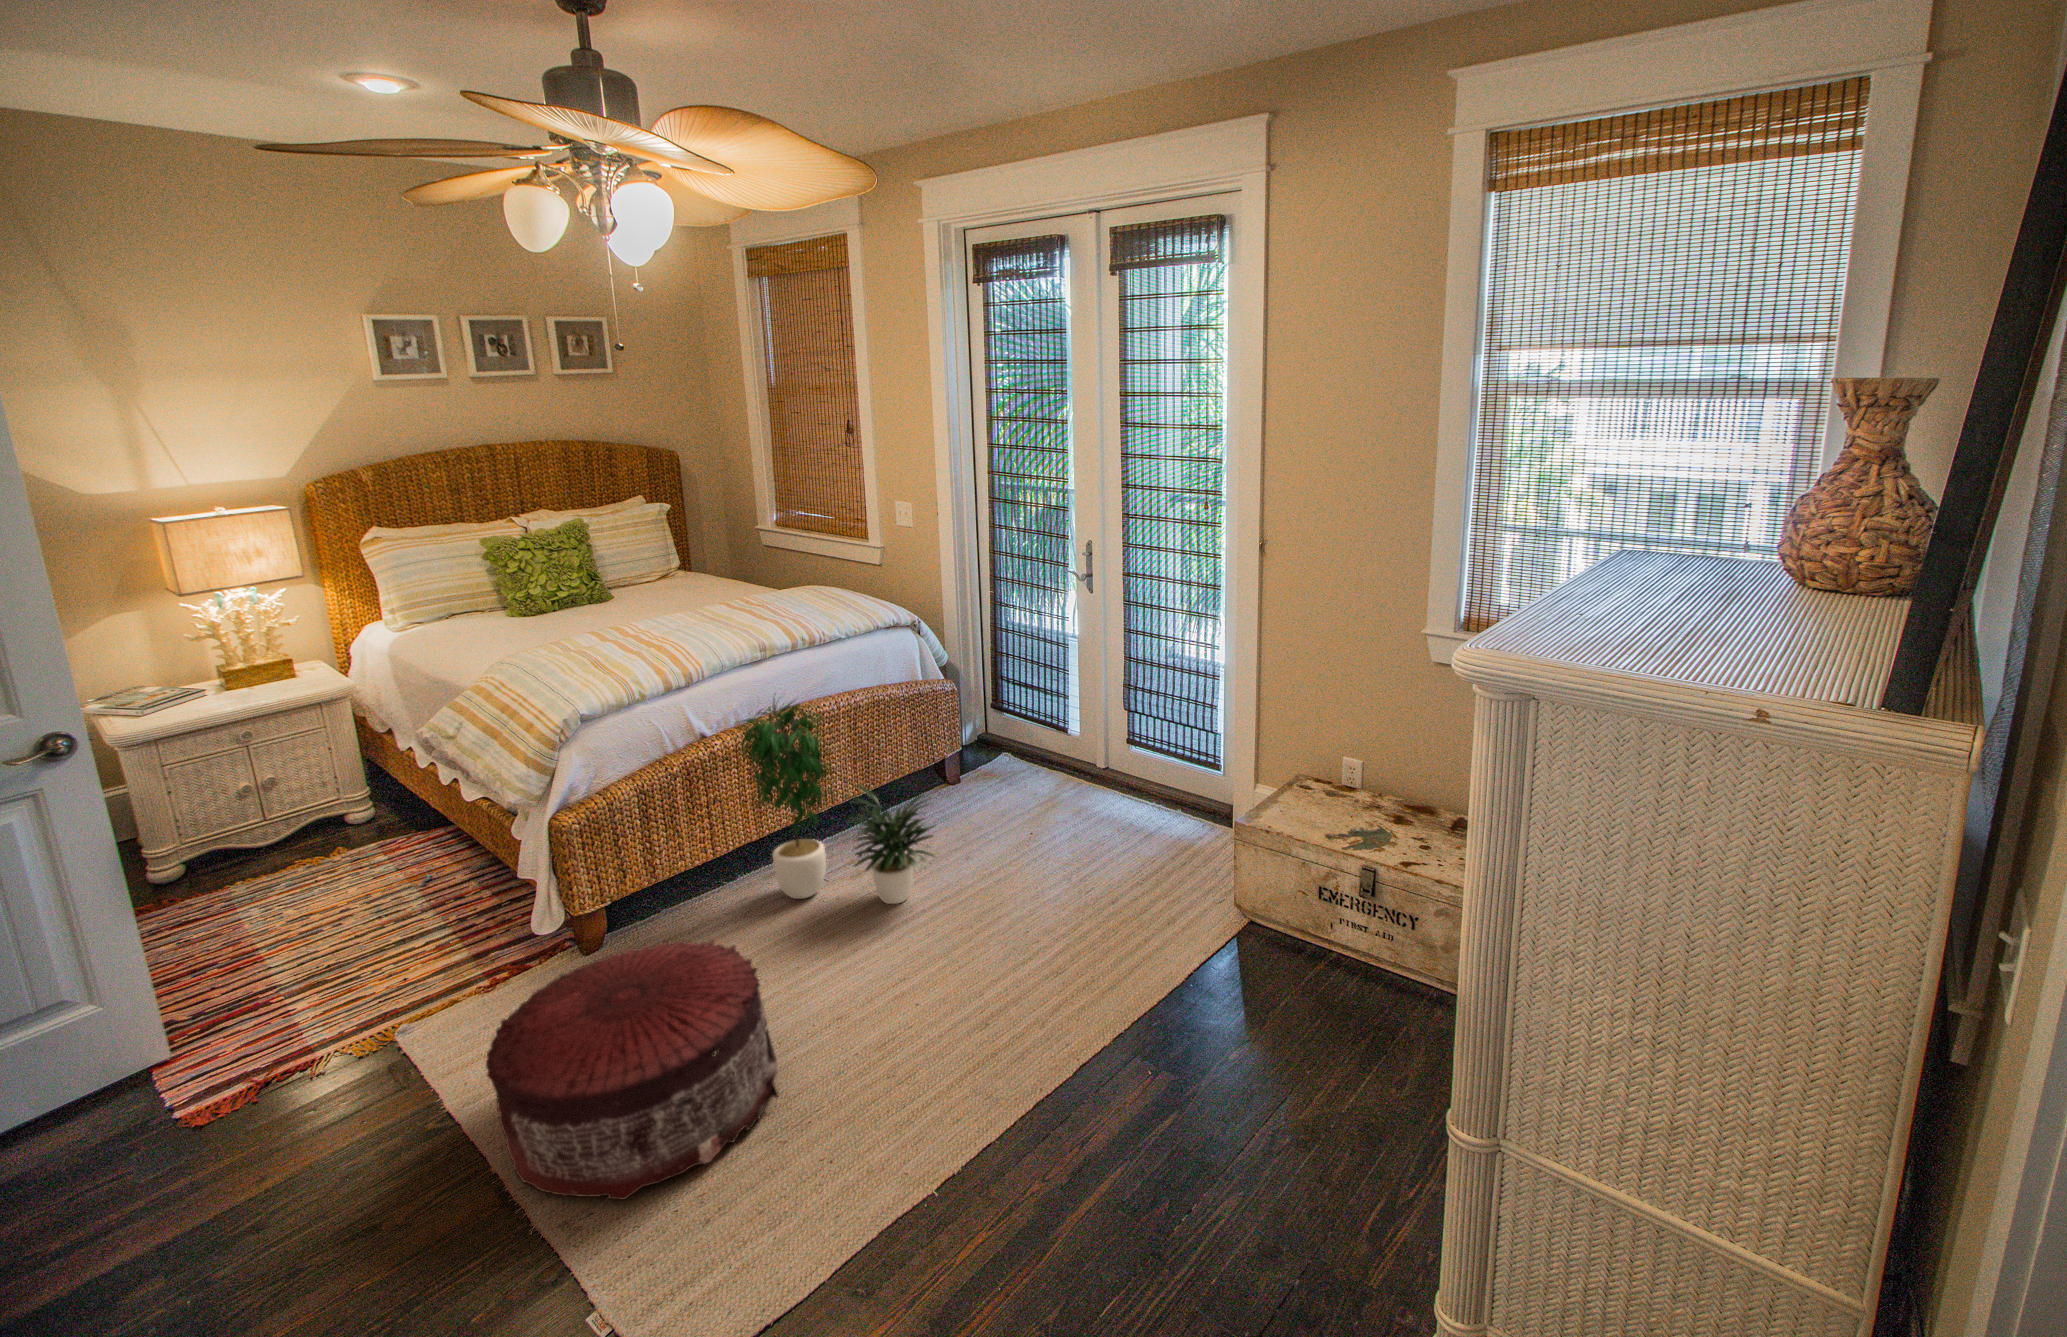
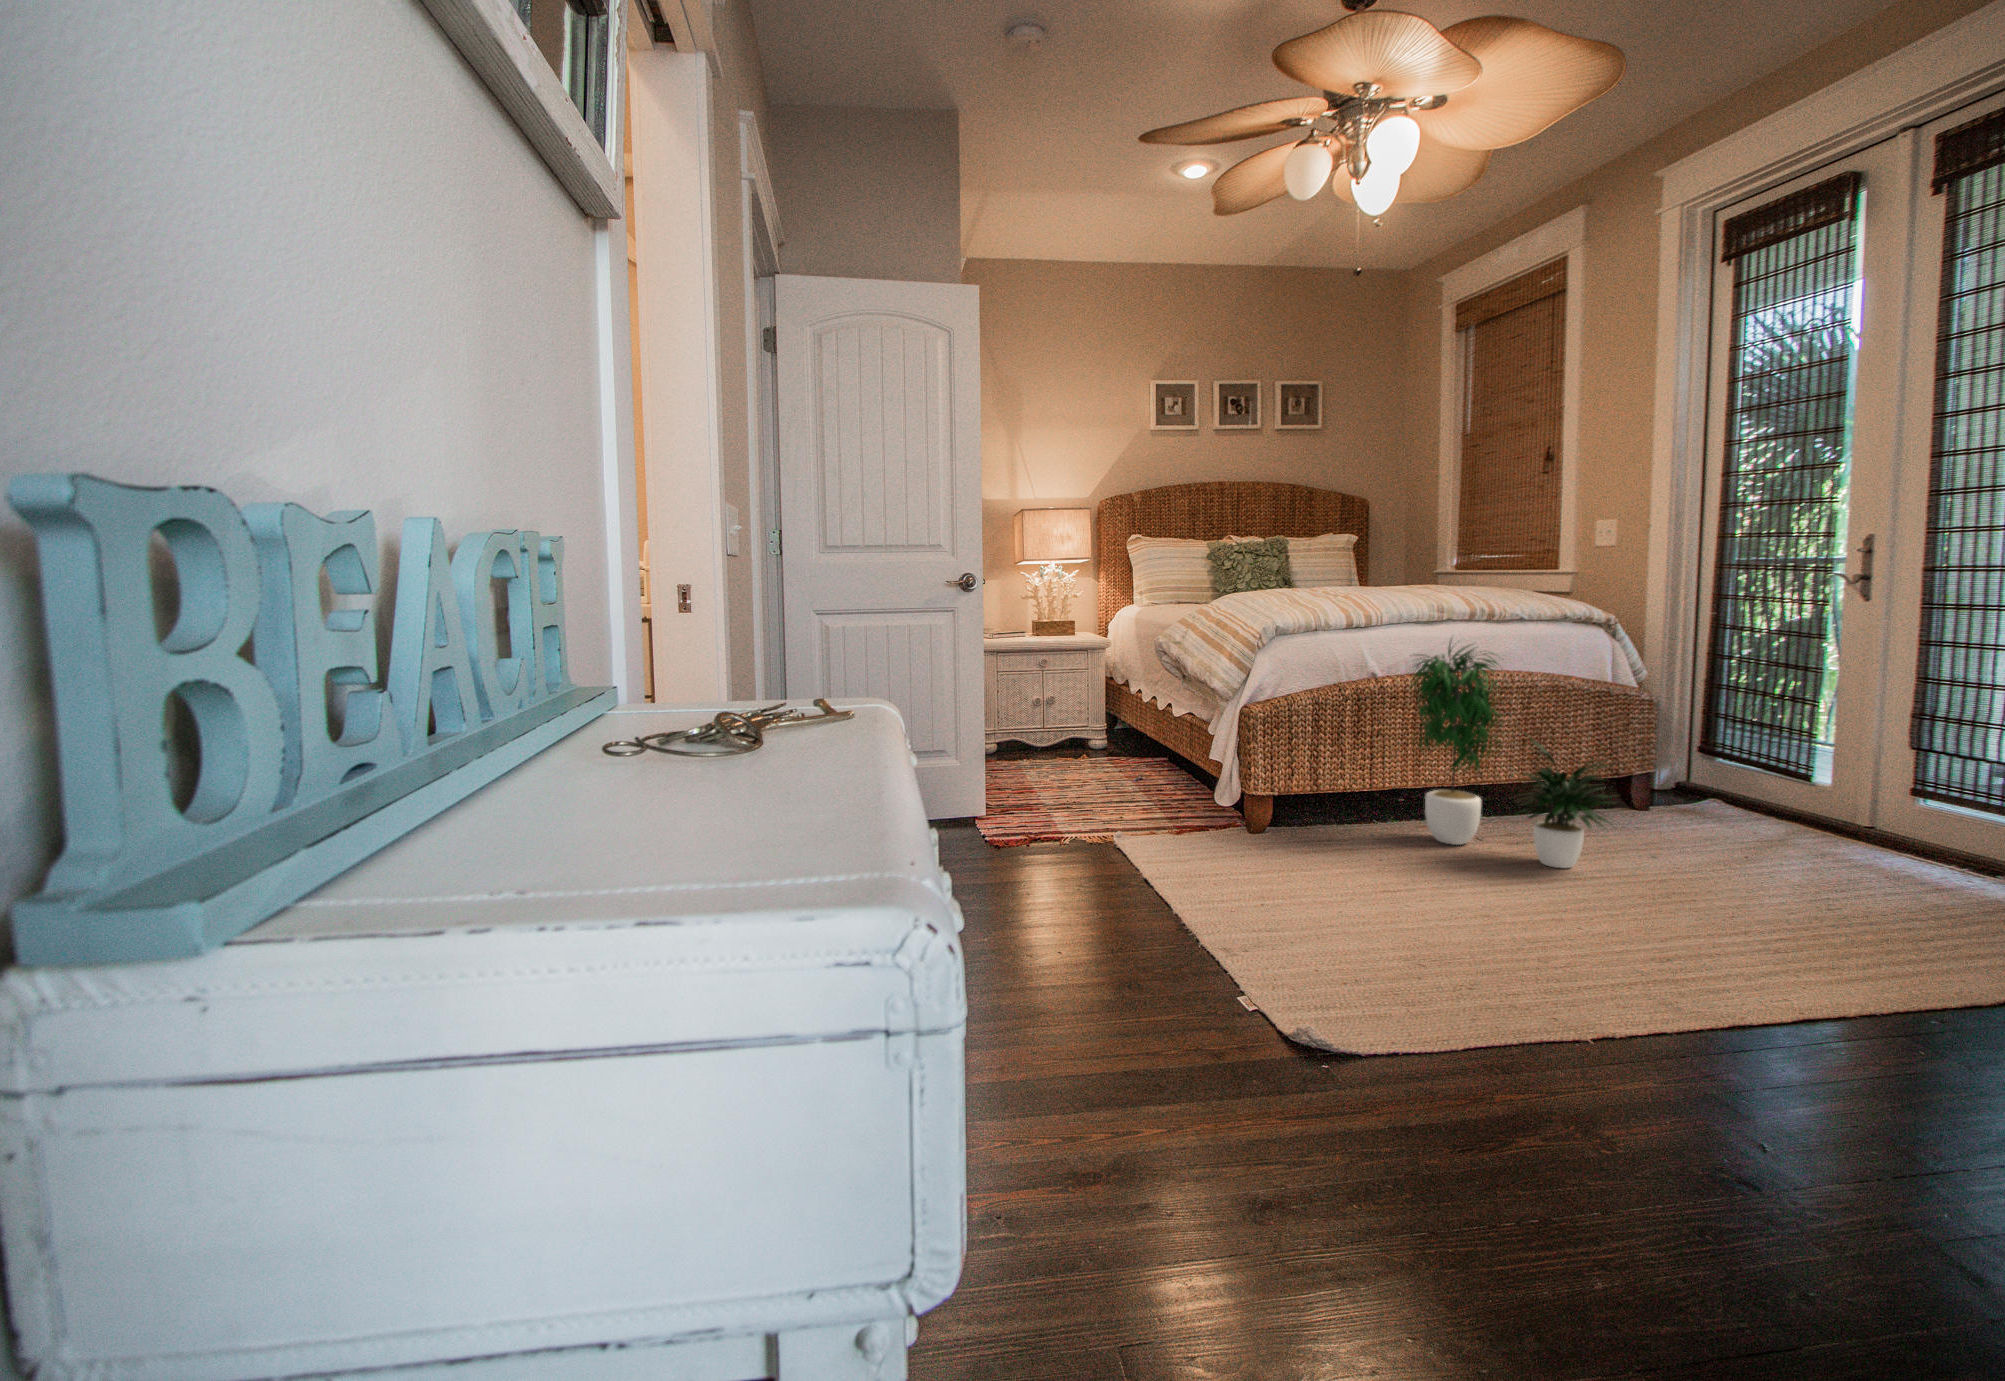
pouf: present [486,941,778,1200] -> none [1189,793,1423,956]

